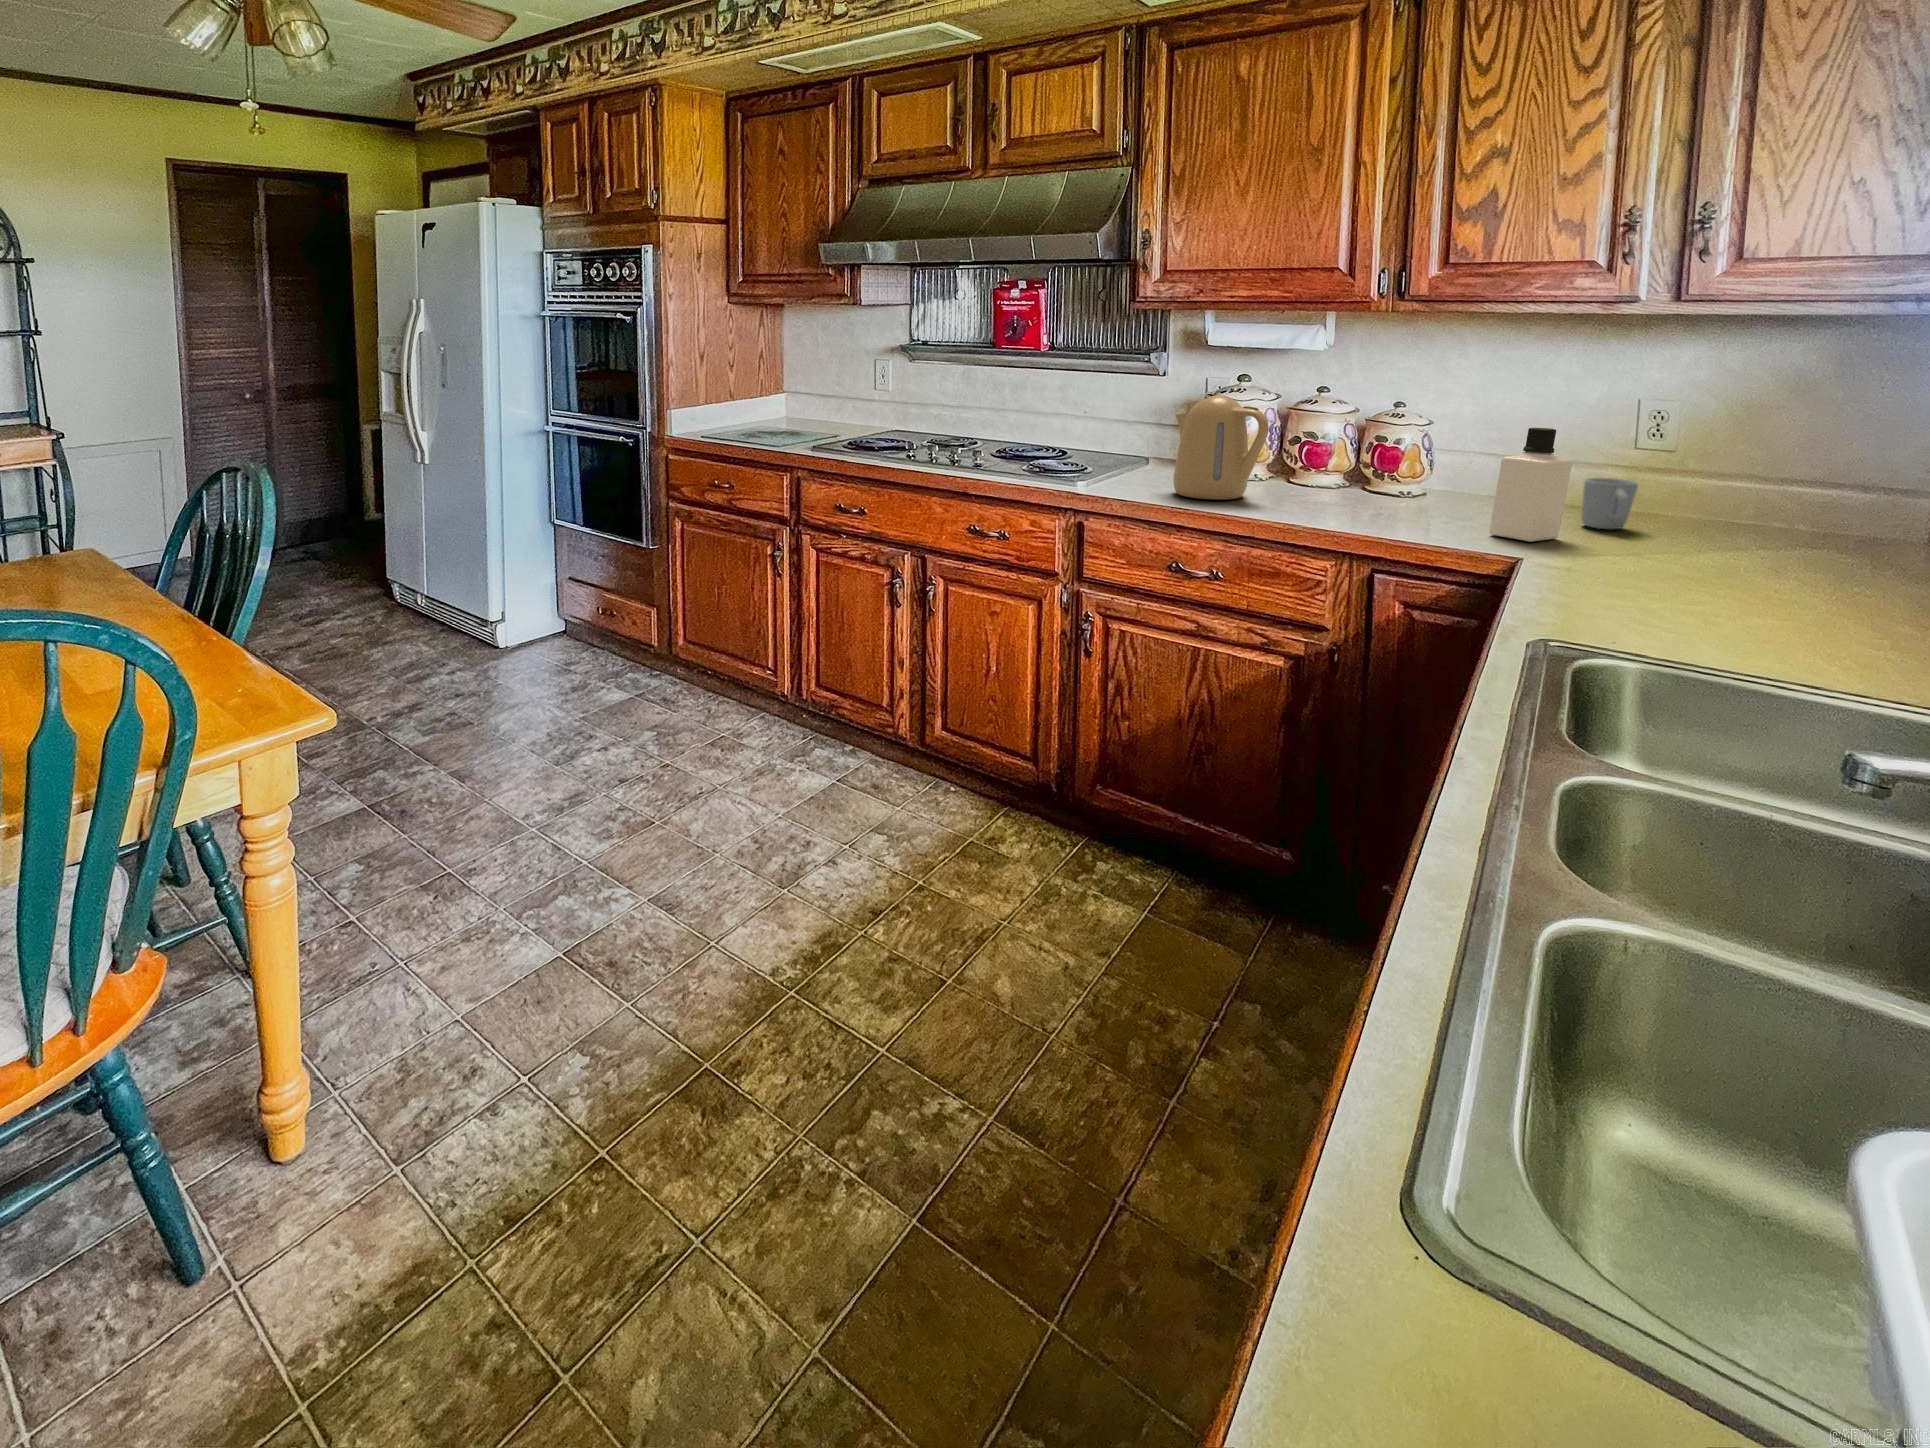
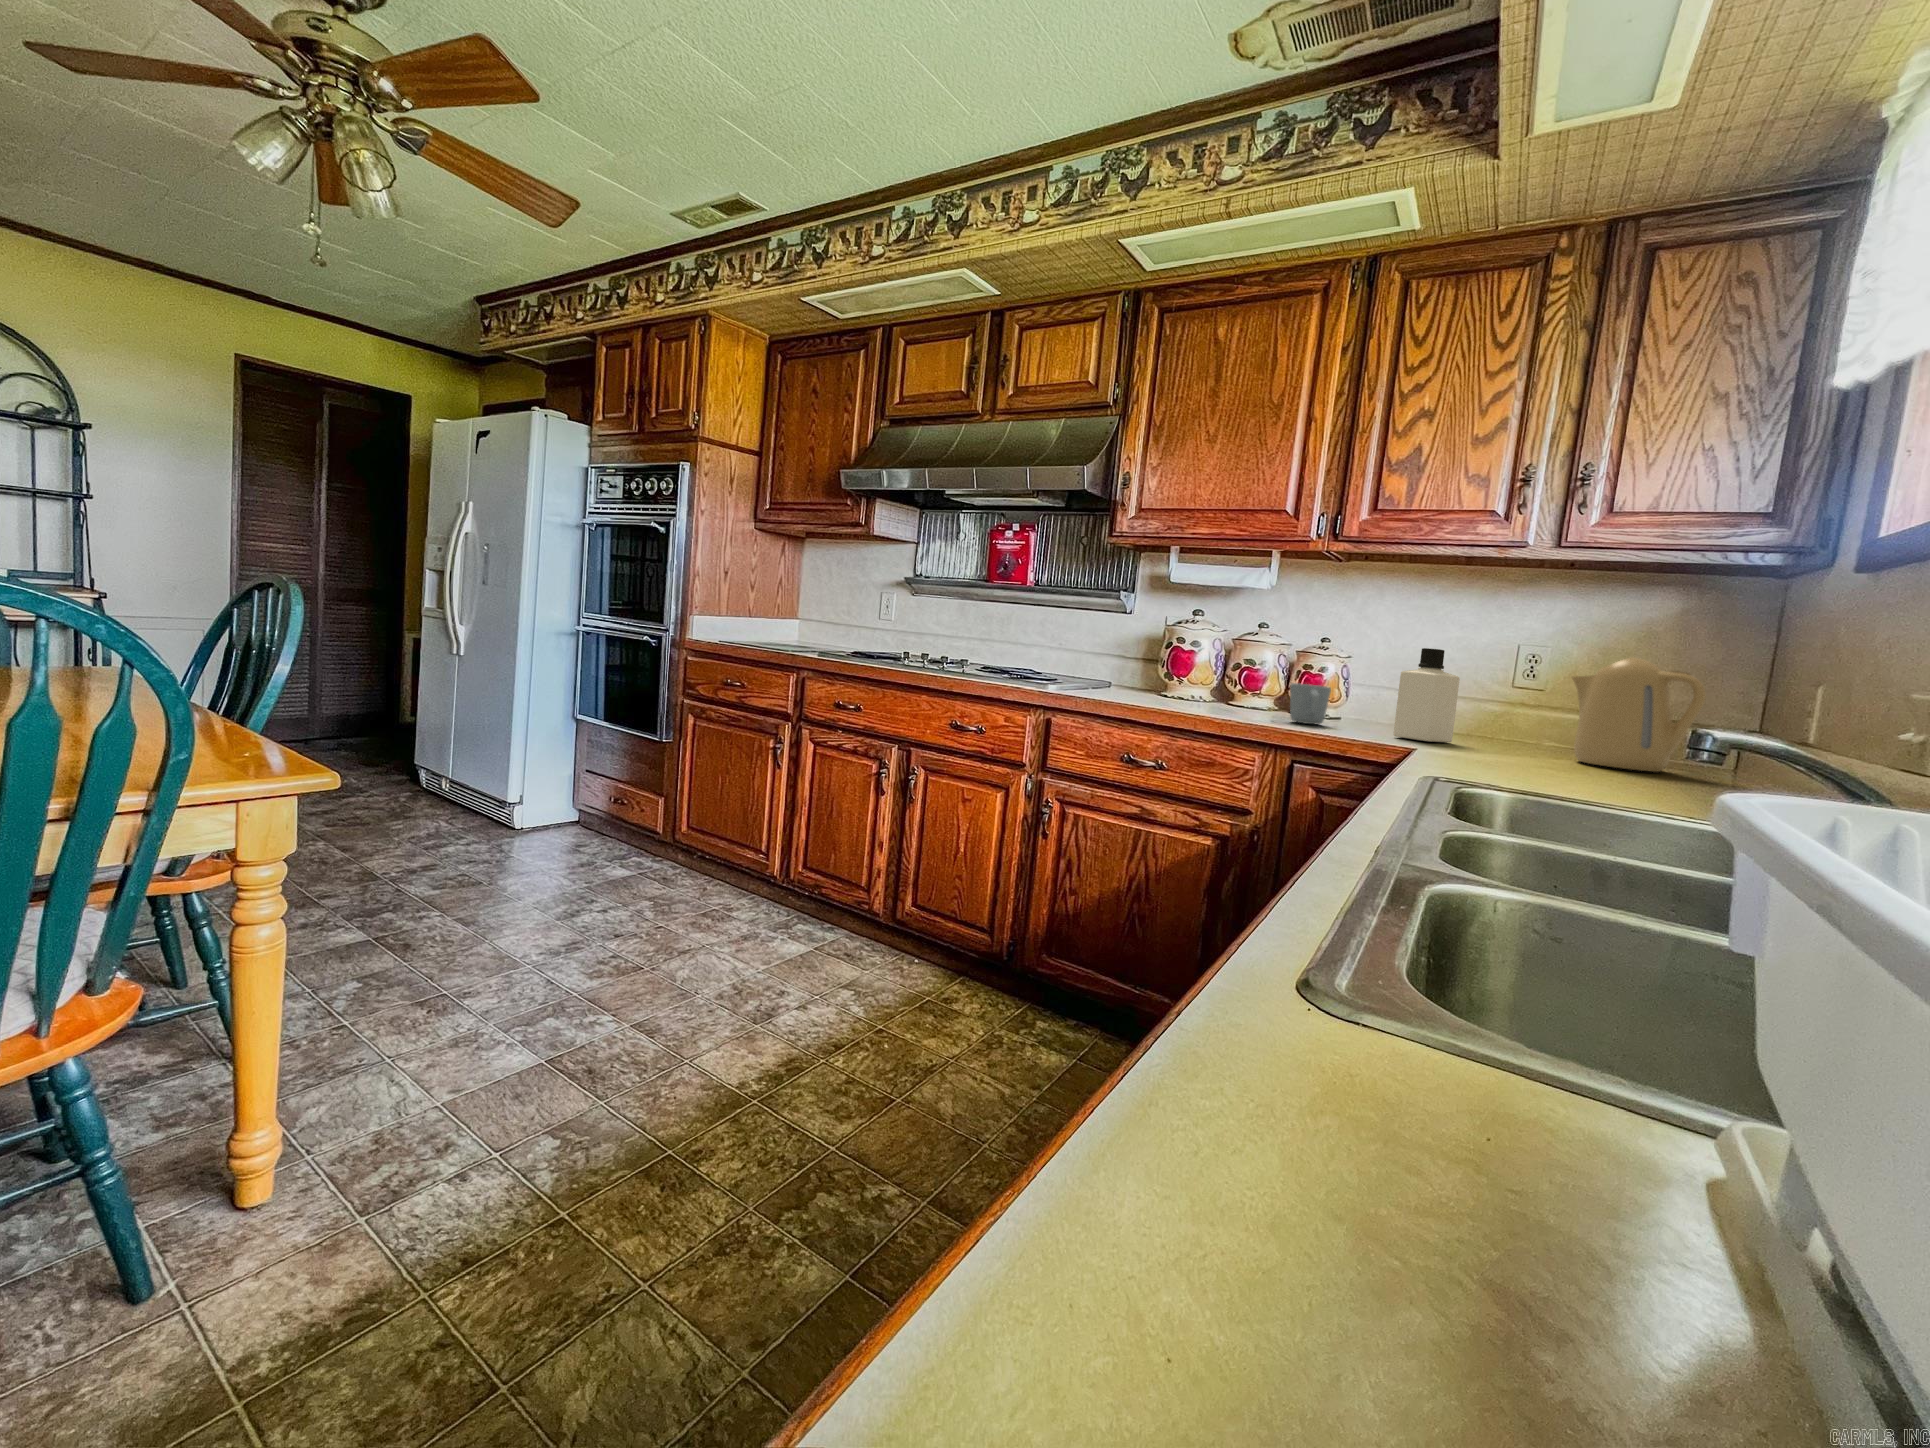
kettle: present [1174,395,1269,500] -> present [1572,657,1706,772]
mug: present [1581,478,1638,529] -> present [1290,683,1331,724]

